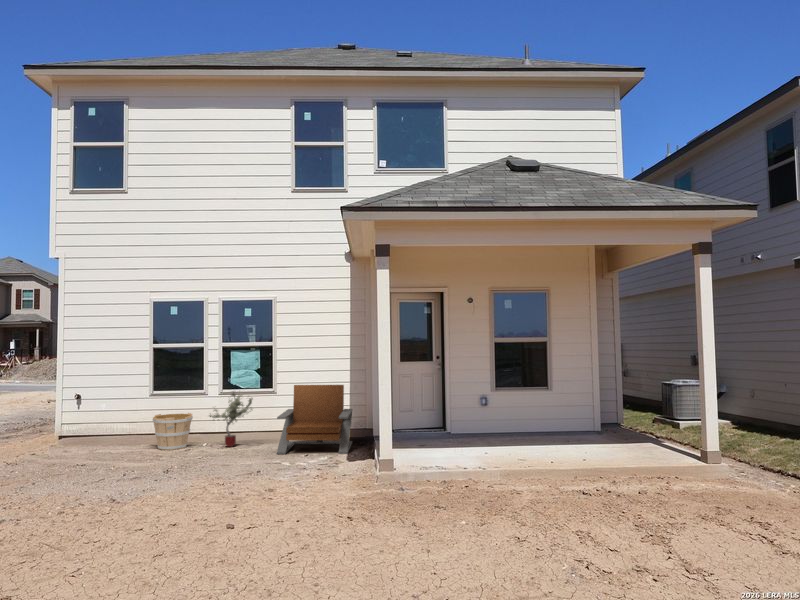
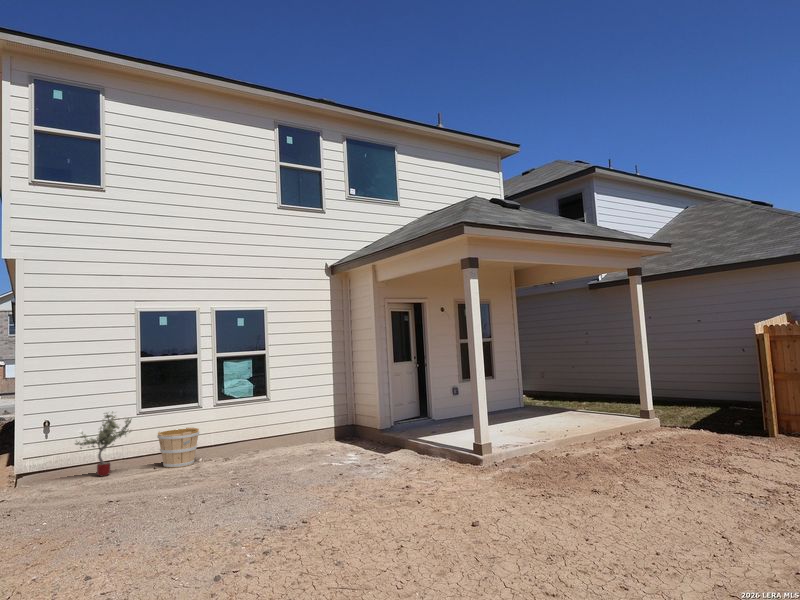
lounge chair: present [277,385,352,454] -> none [285,386,364,453]
potted tree: present [209,391,253,447] -> present [75,412,132,476]

